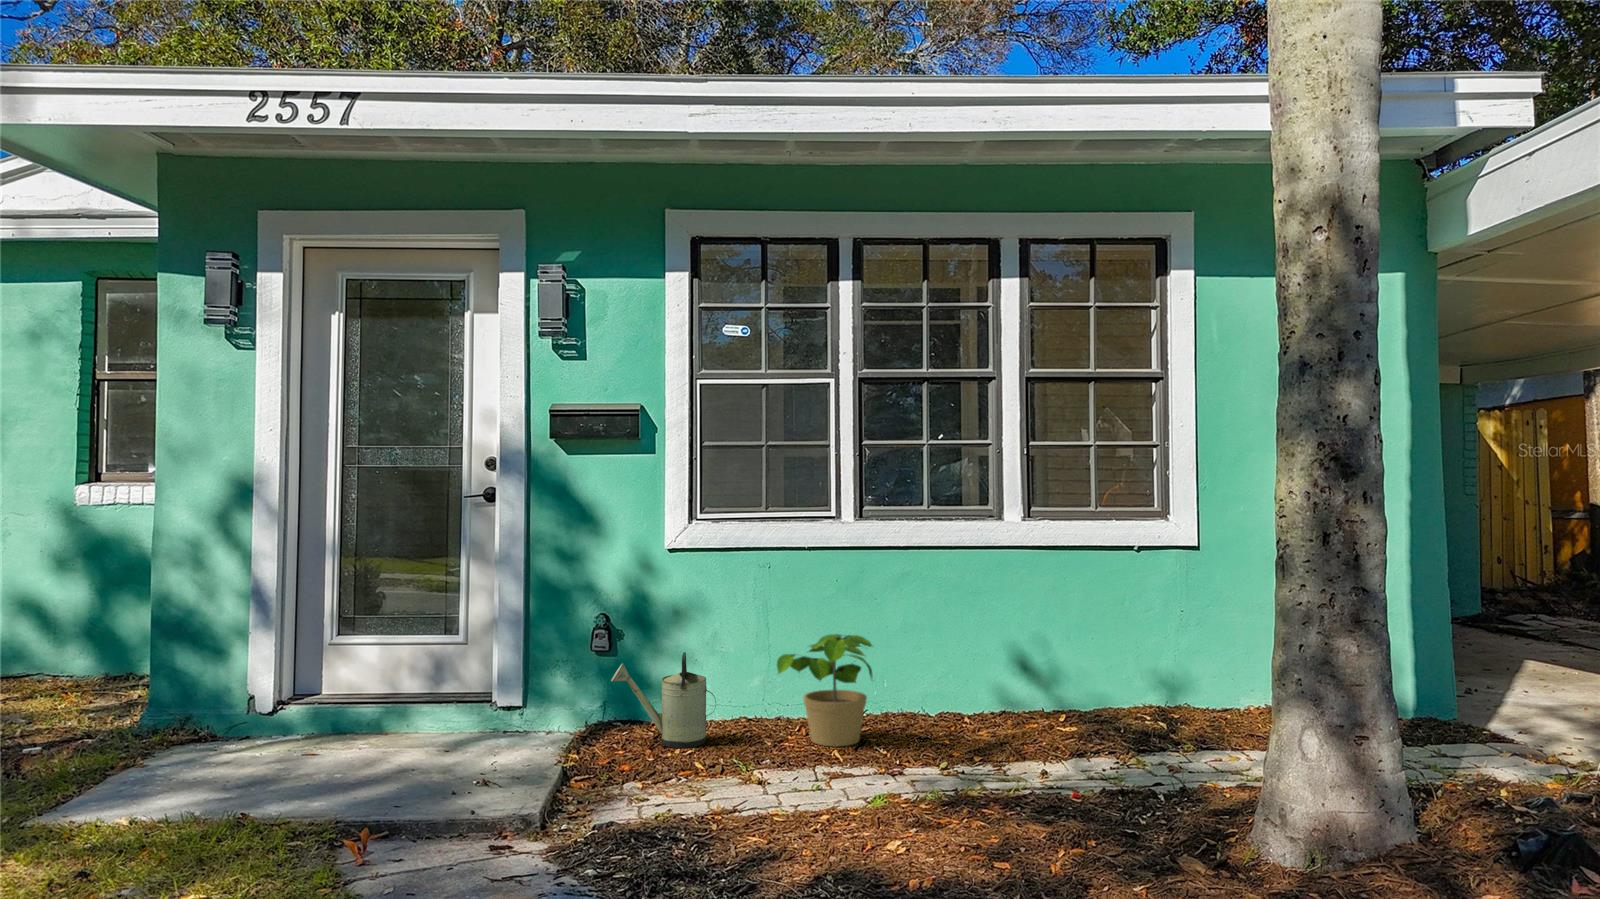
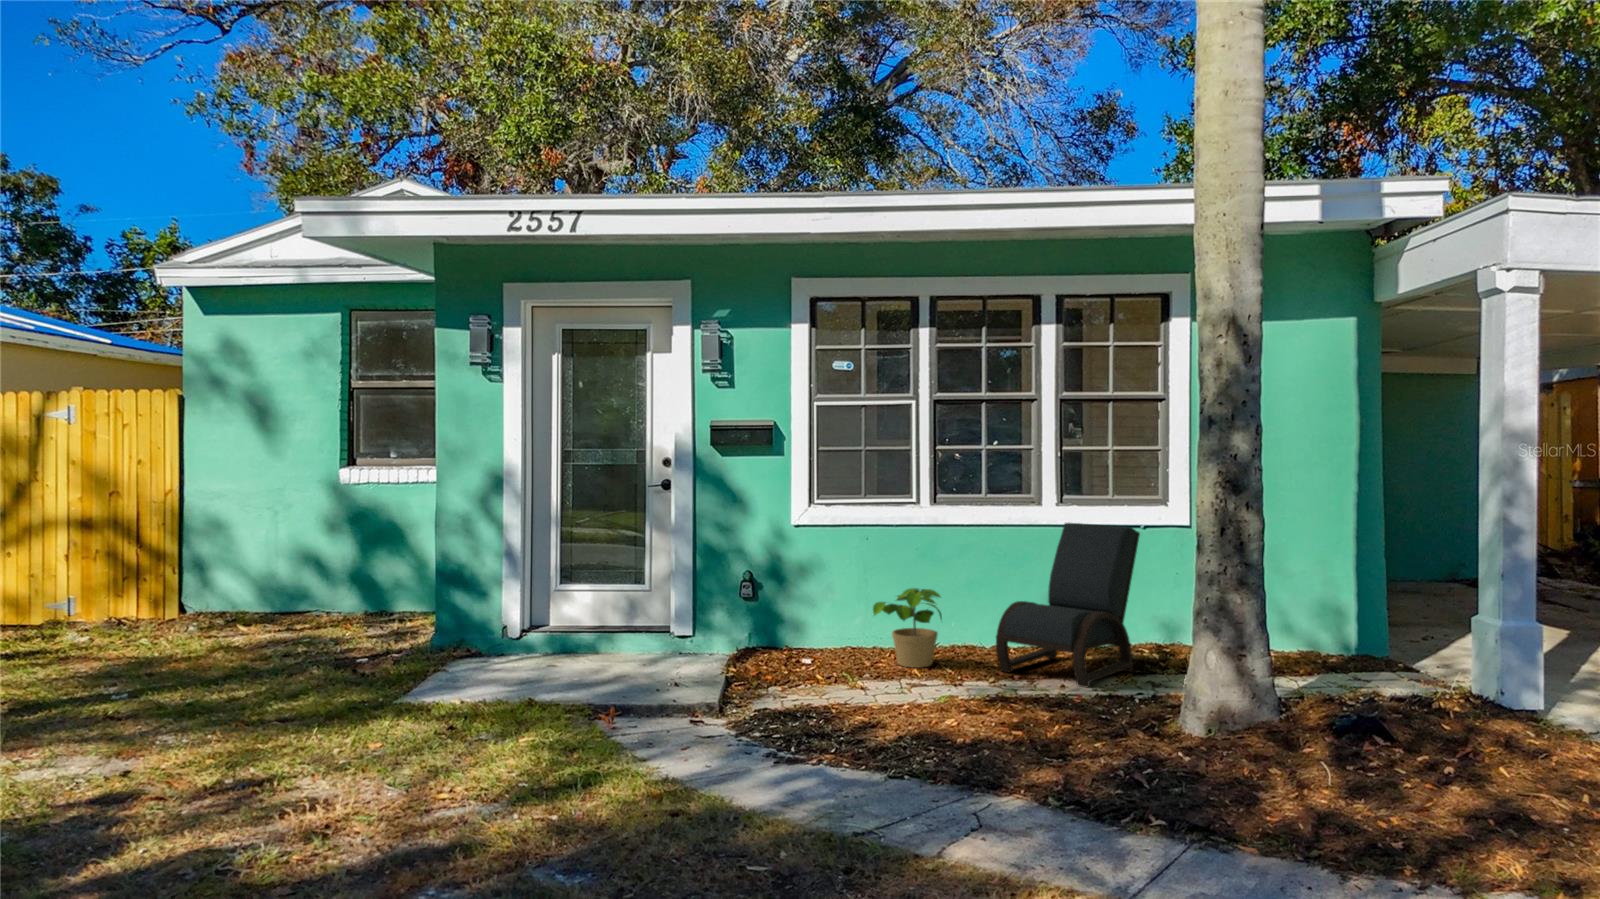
lounge chair: none [948,542,1137,774] -> present [996,523,1140,688]
watering can: present [611,652,716,748] -> none [755,599,829,666]

